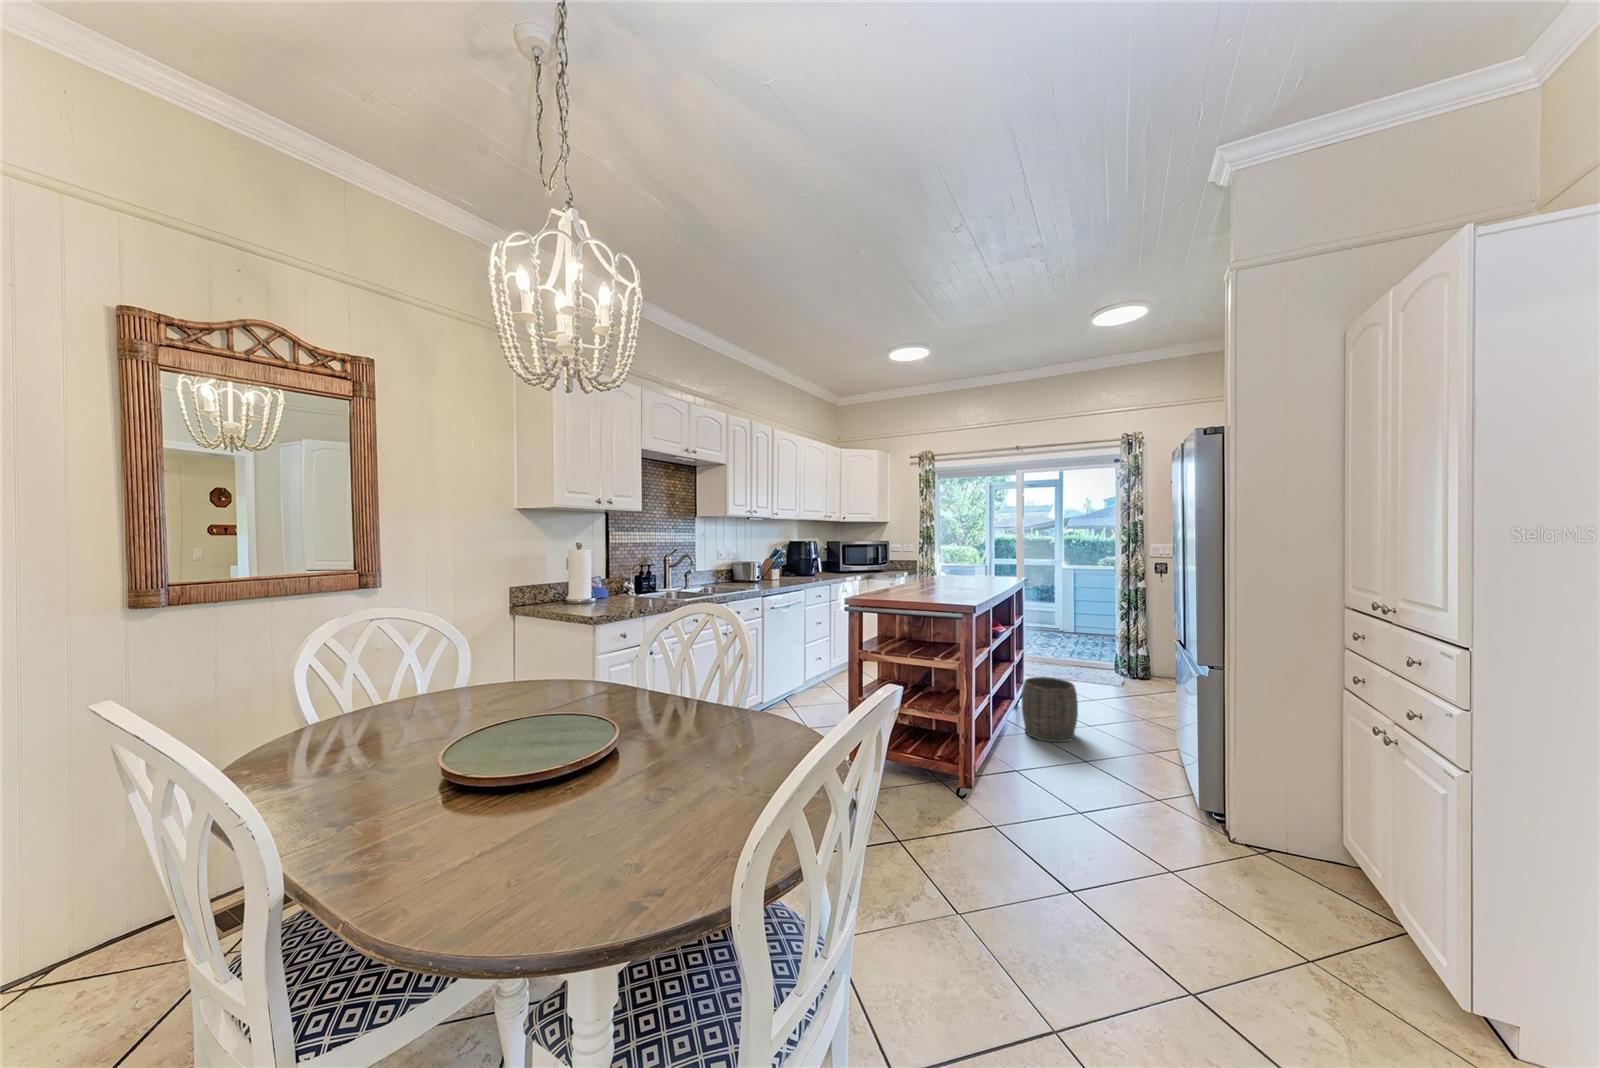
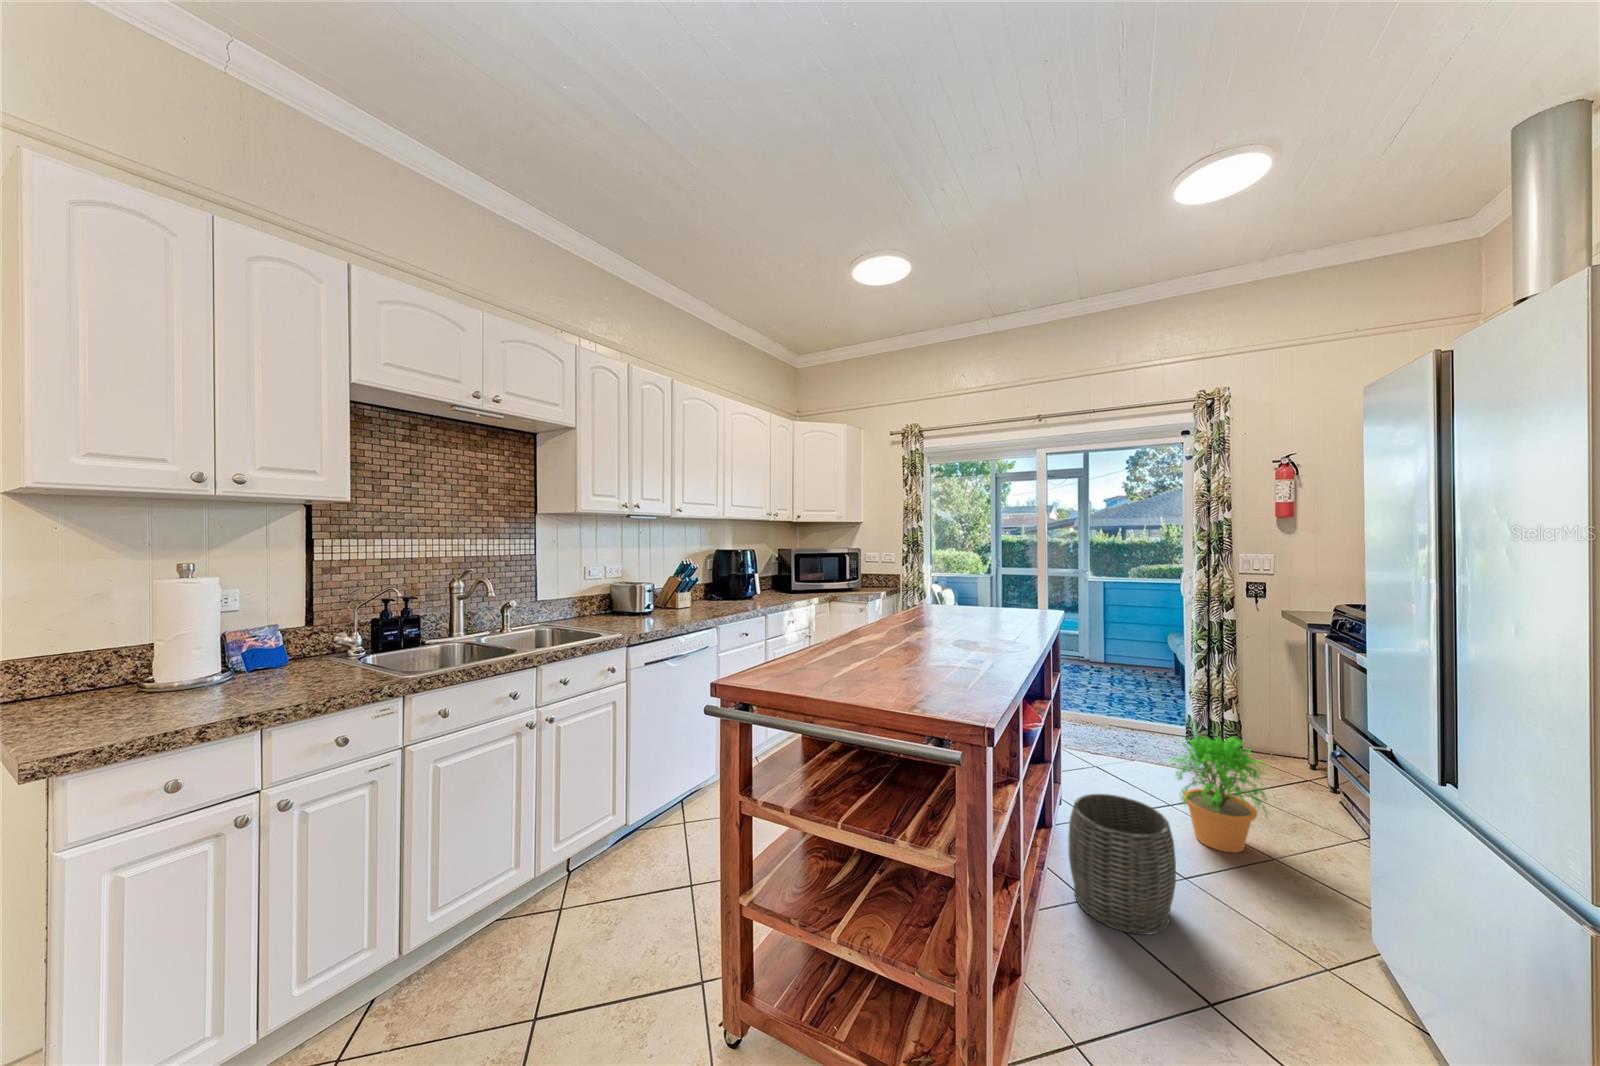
potted plant: none [1085,649,1149,717] -> present [1171,735,1267,853]

